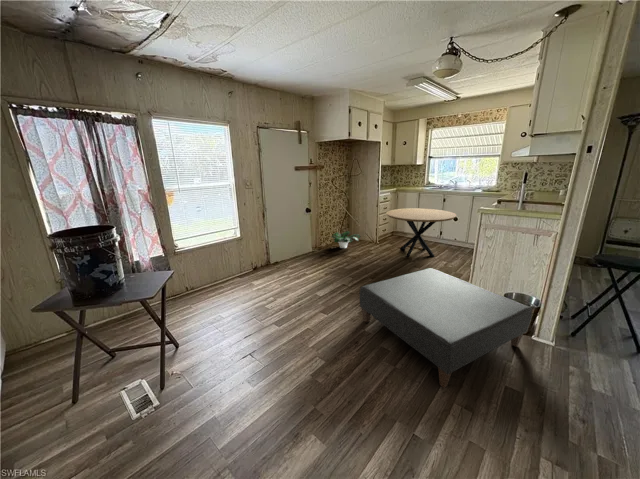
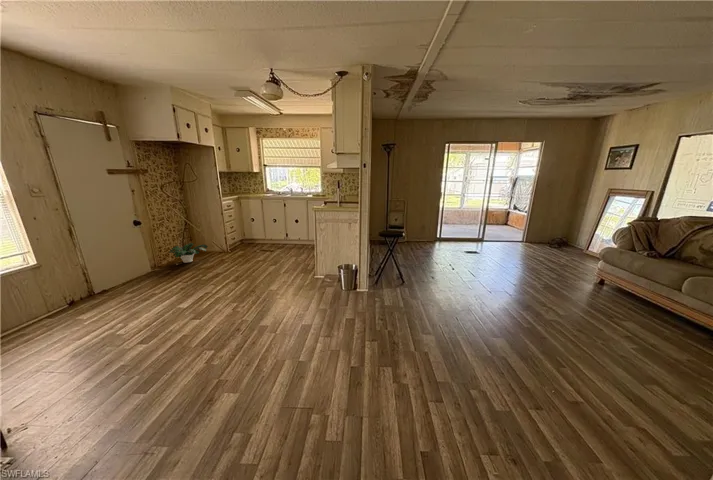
dining table: present [386,208,457,257] -> none [233,212,297,258]
ottoman: present [360,268,532,388] -> none [225,260,355,343]

